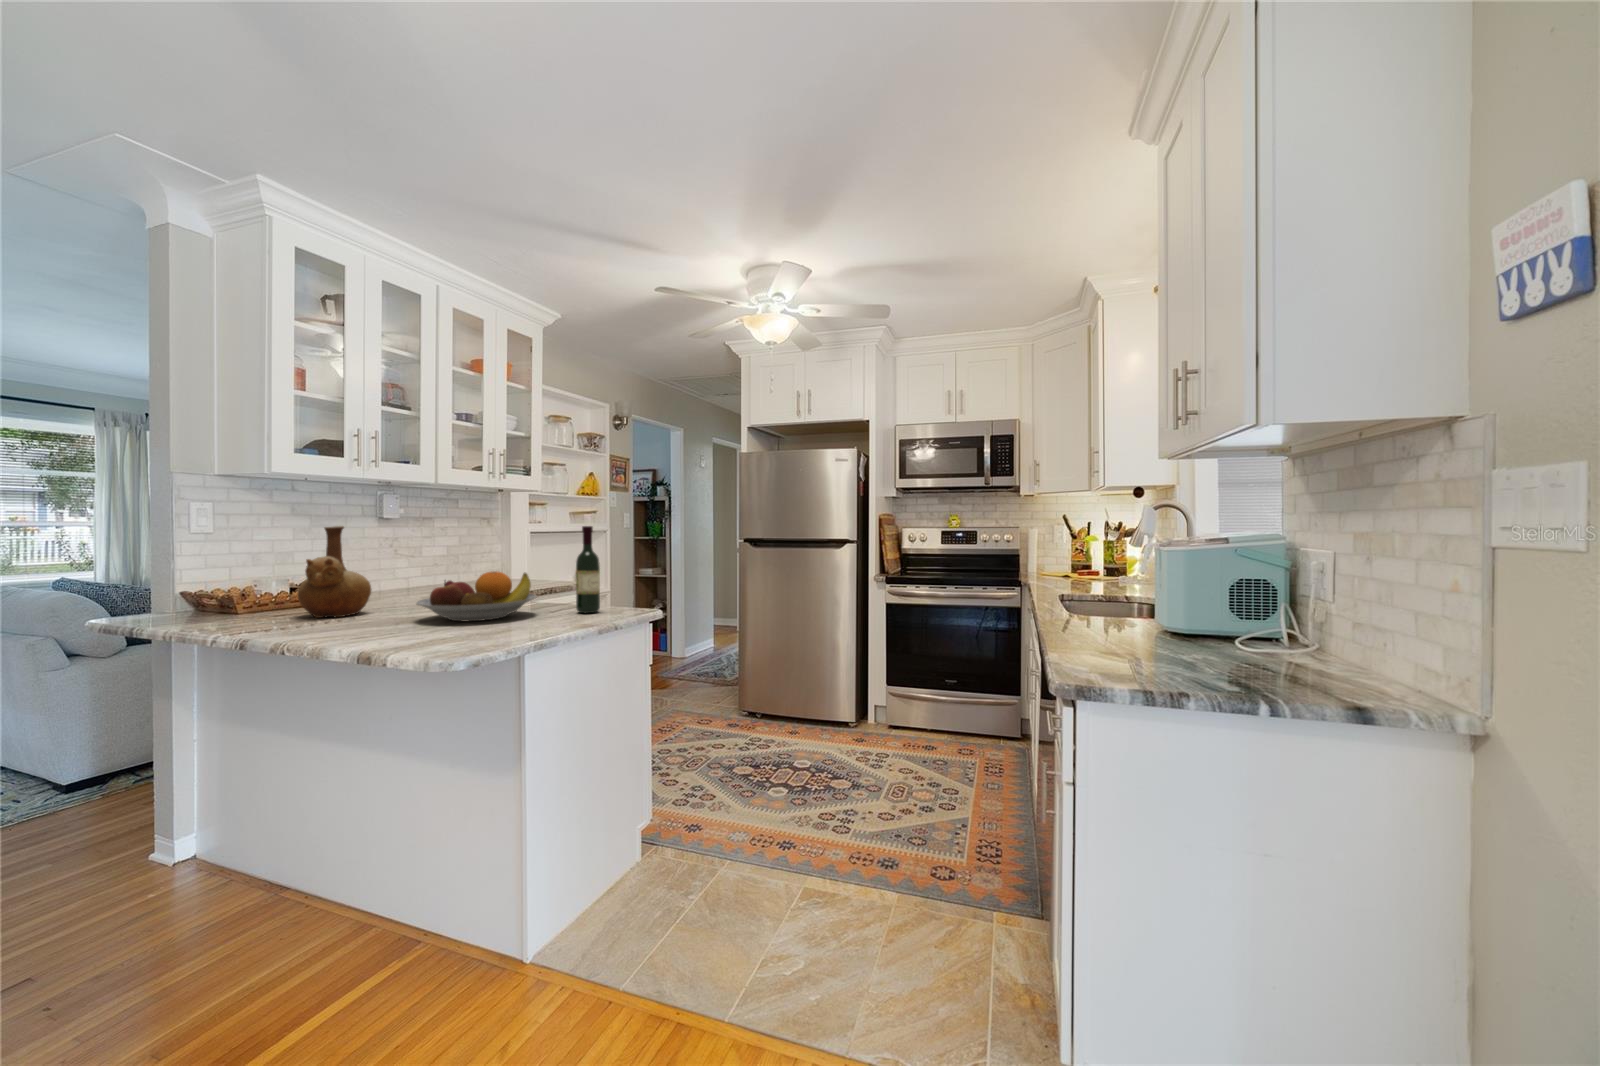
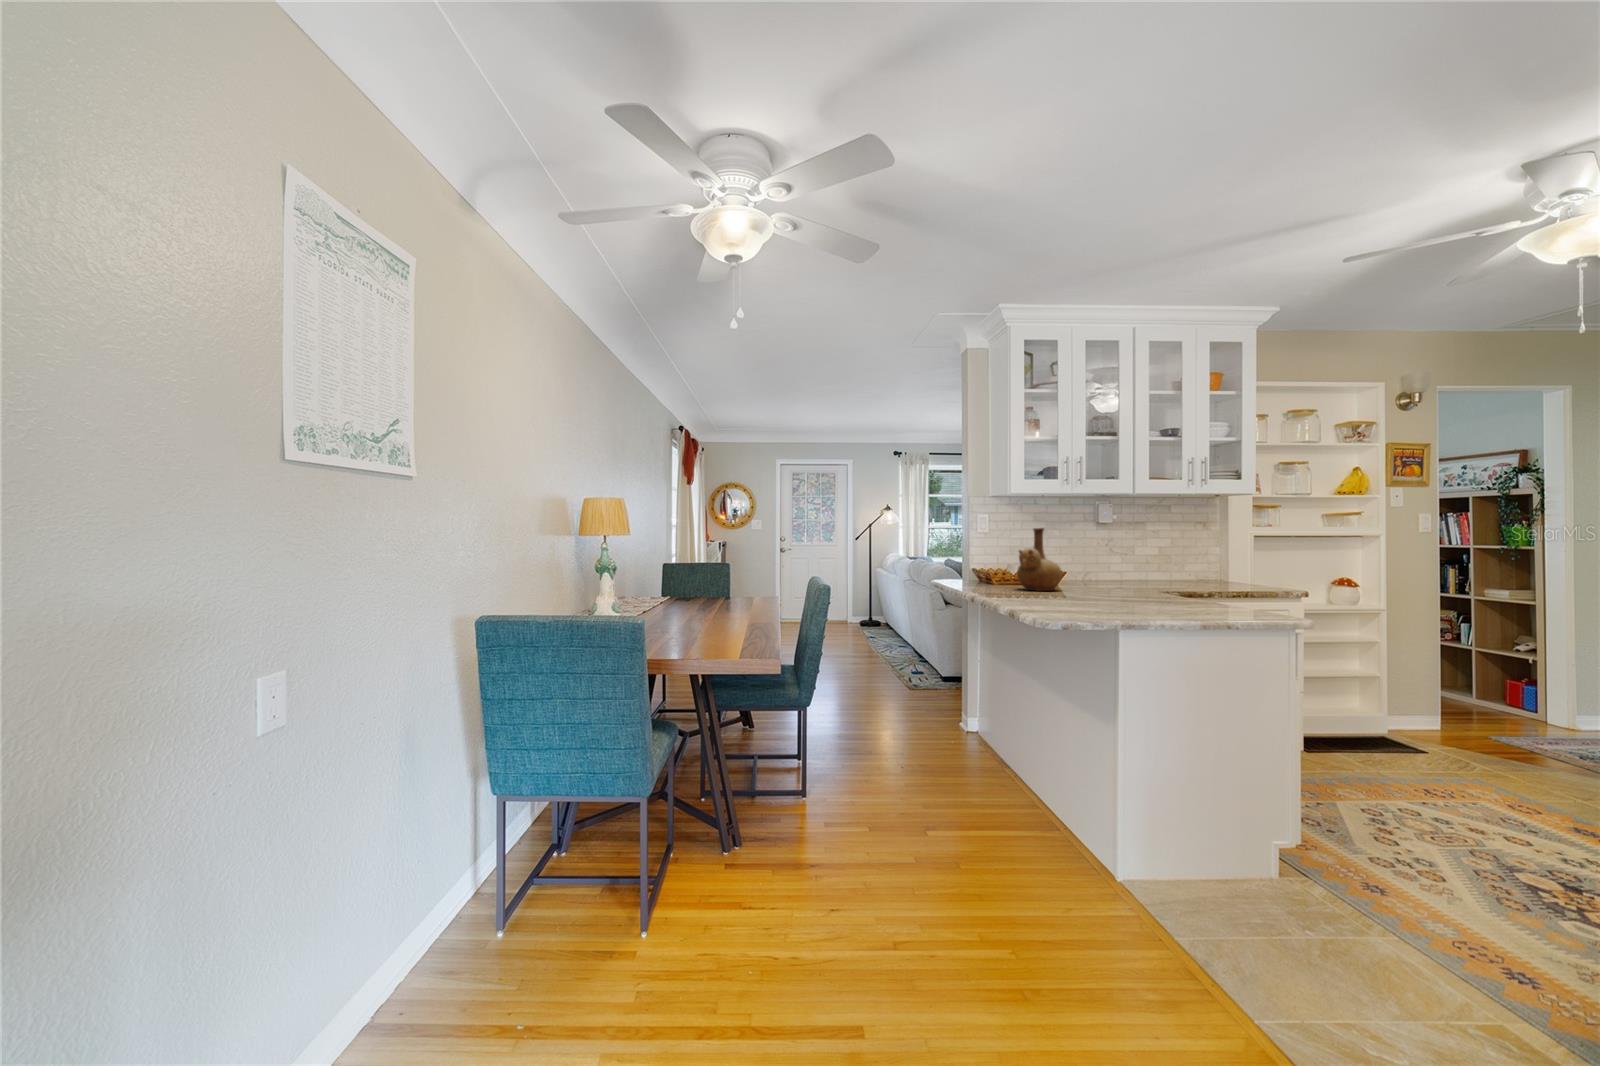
wine bottle: present [576,526,600,613] -> none [1211,525,1238,610]
fruit bowl: present [416,571,537,621] -> none [1073,564,1174,604]

